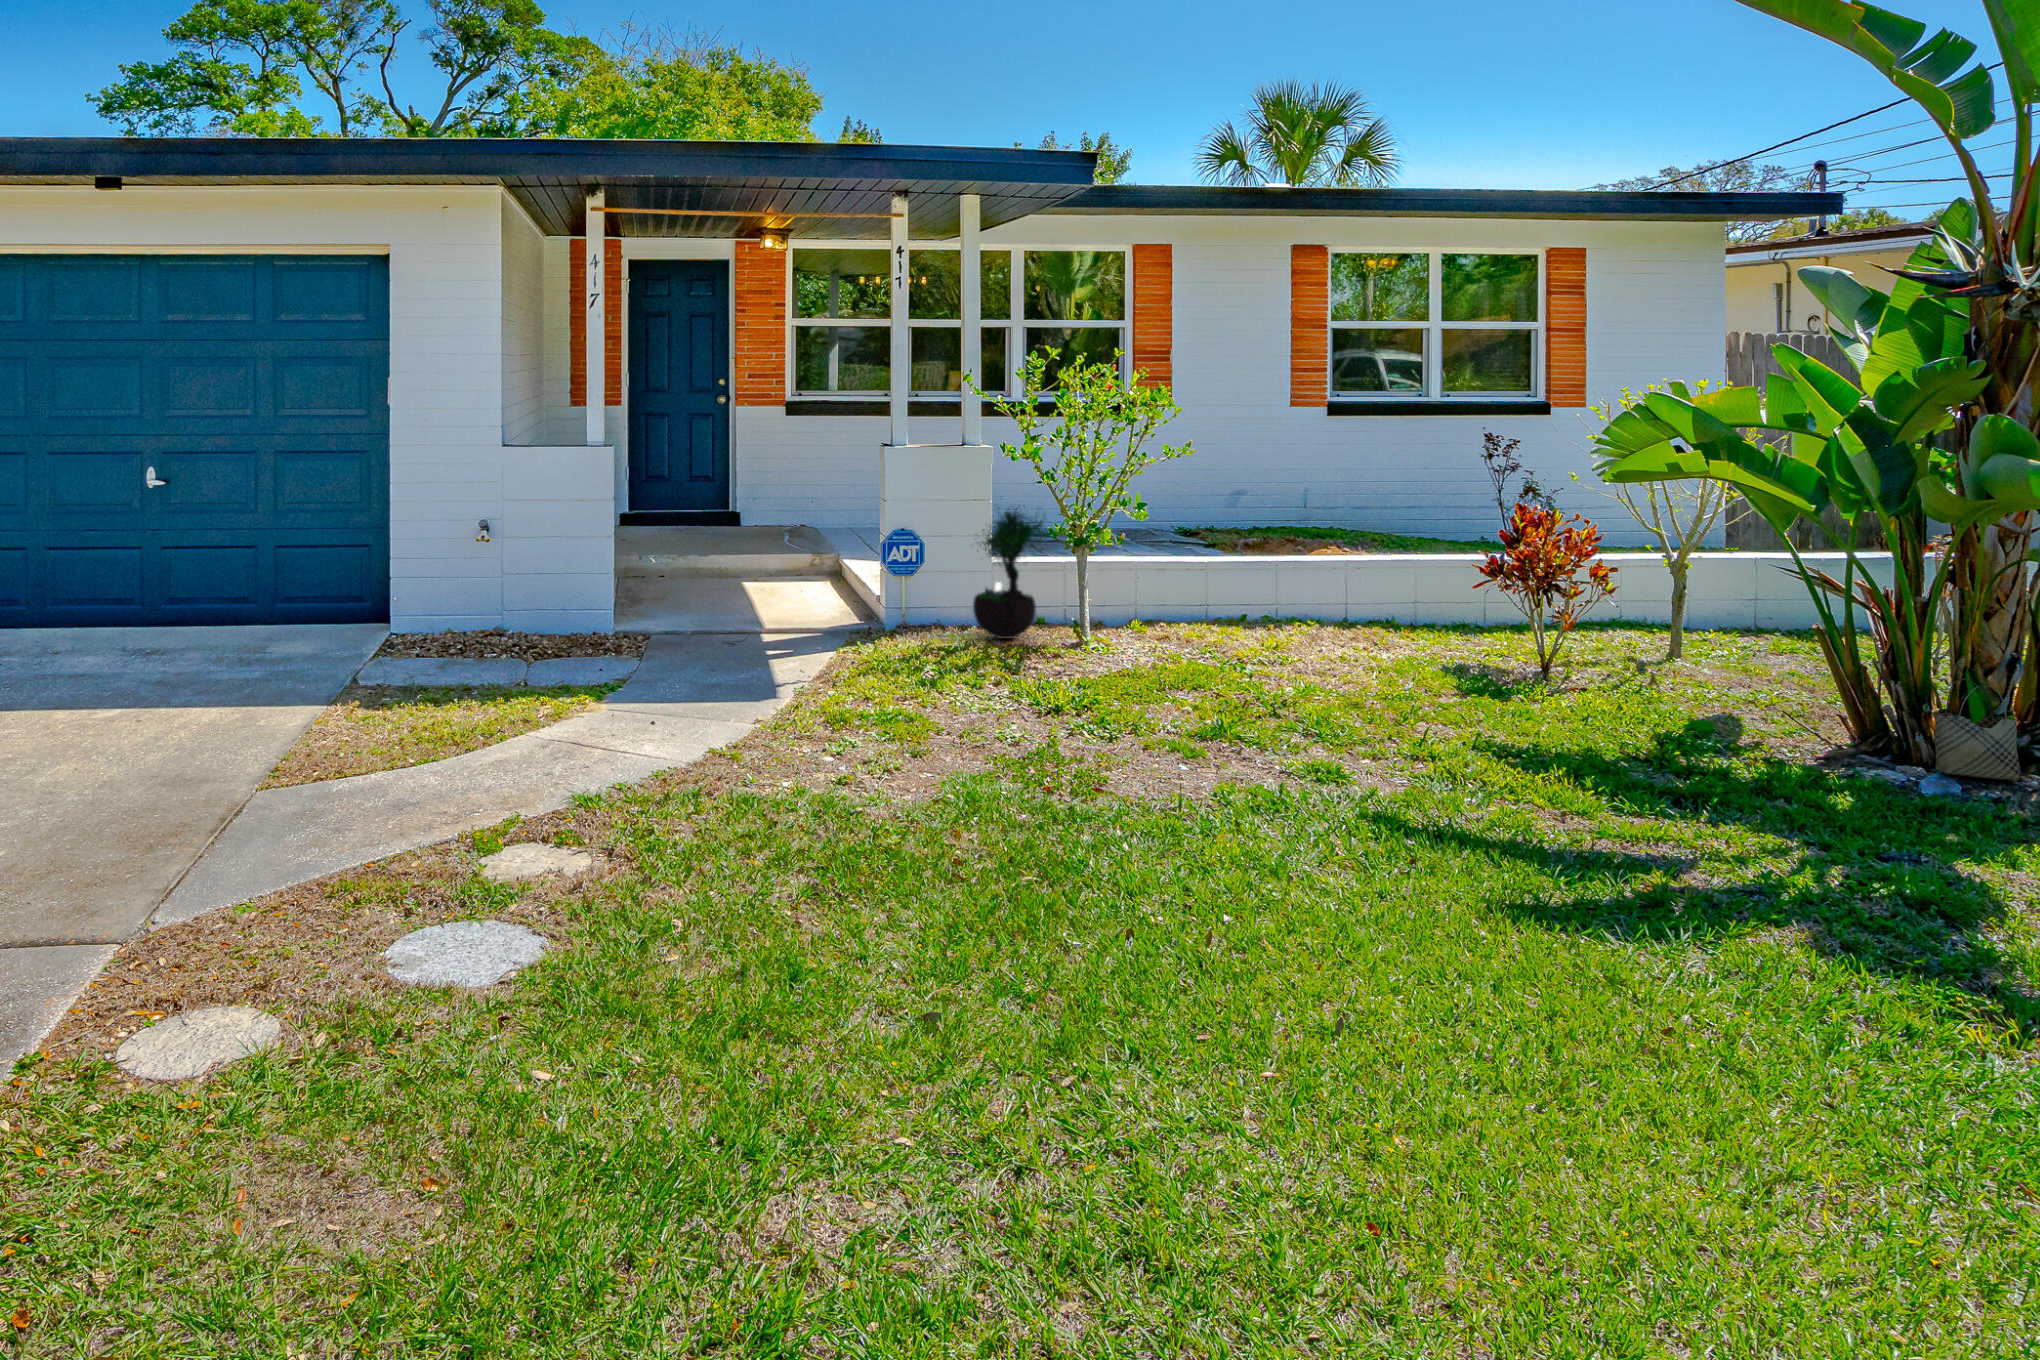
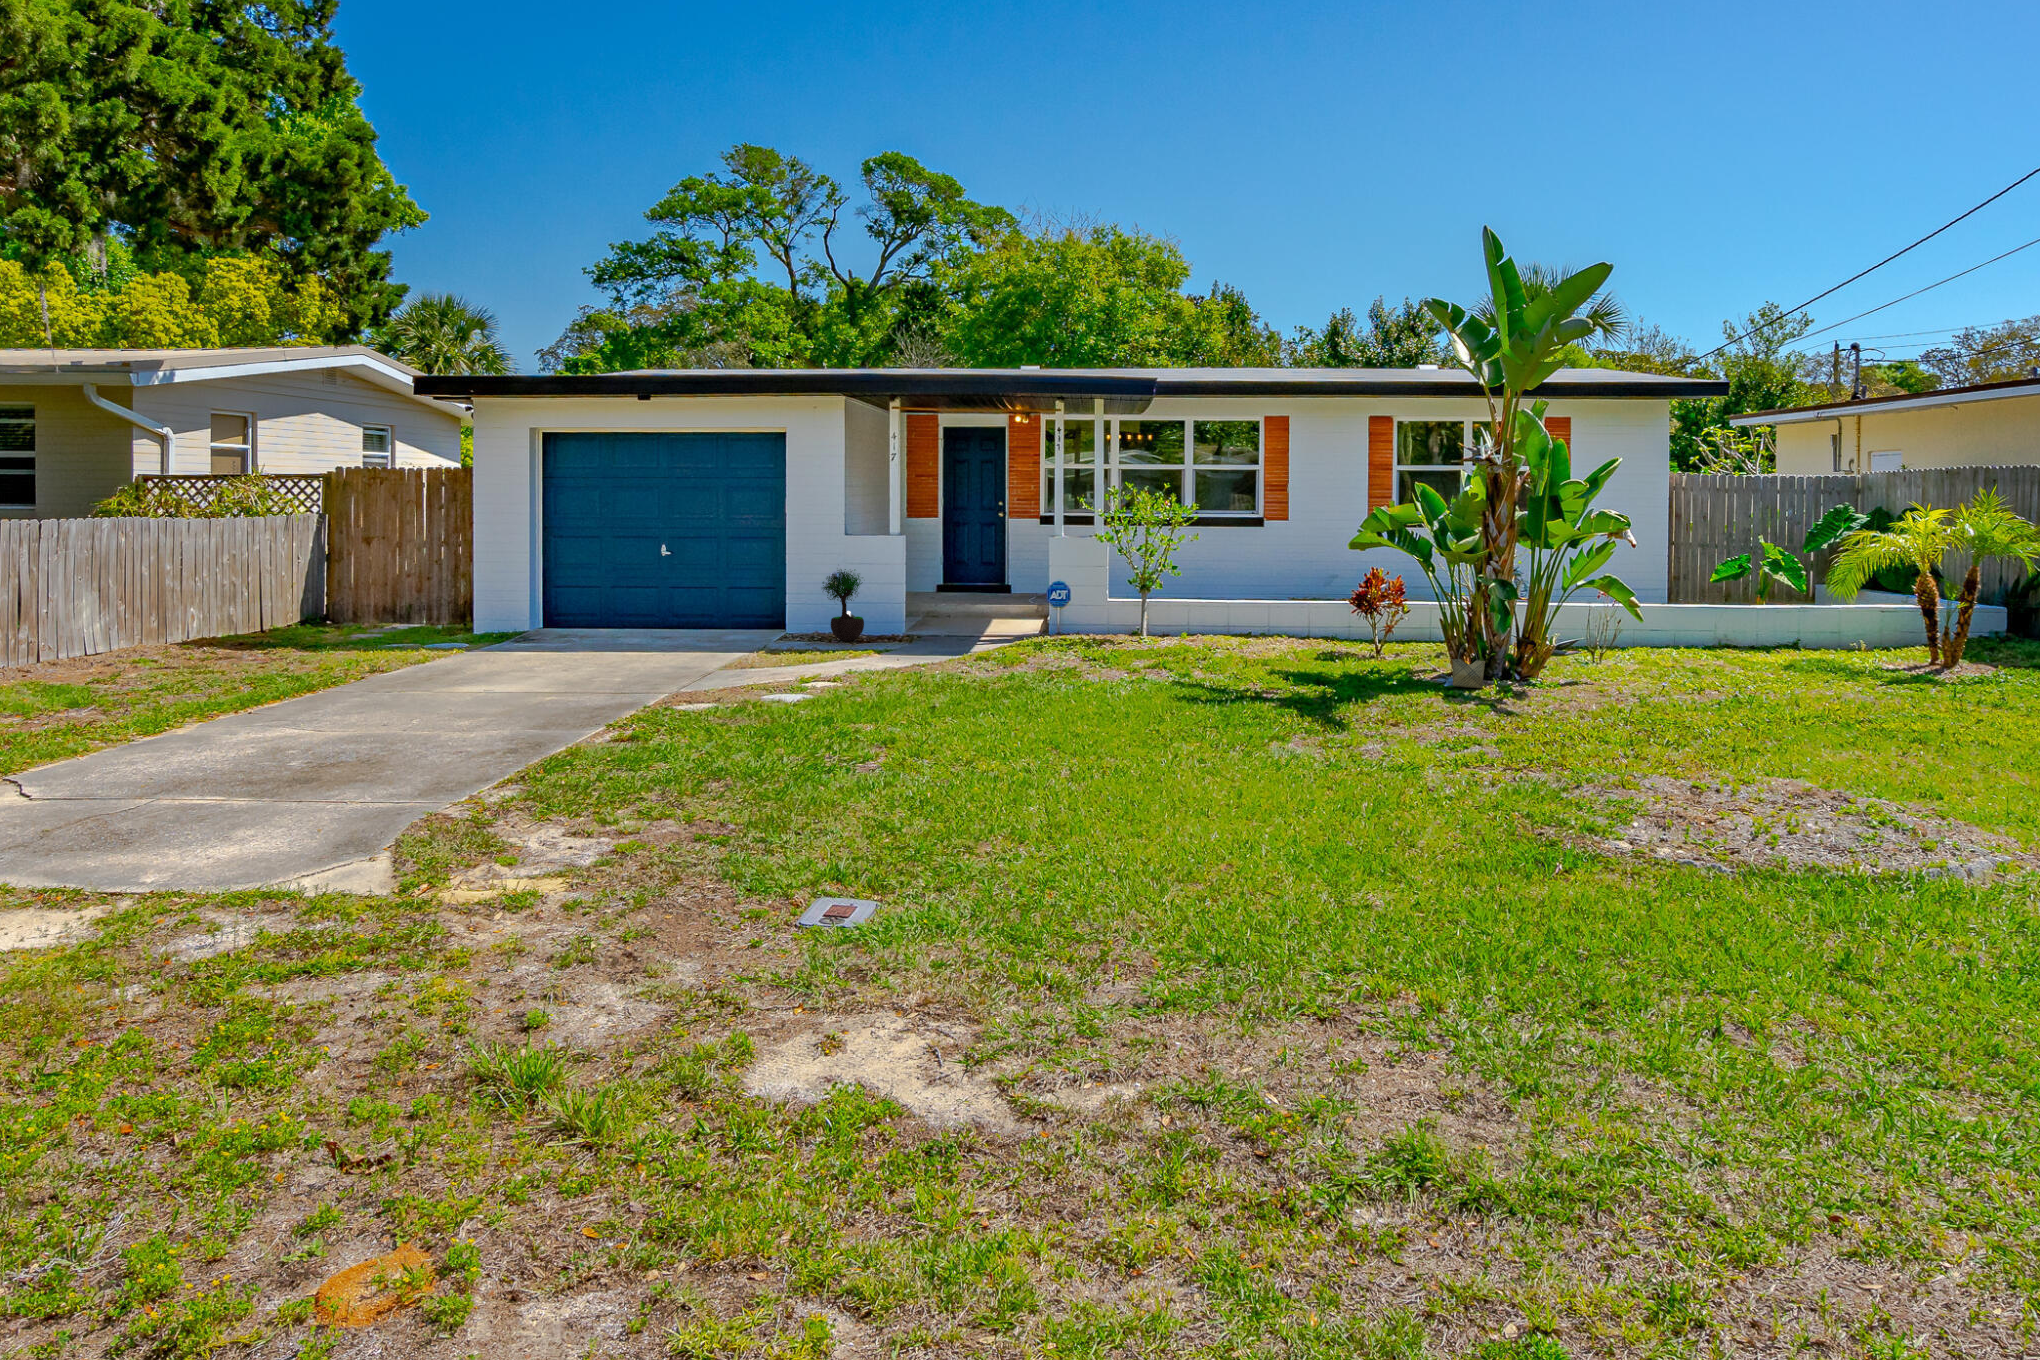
potted tree: present [973,506,1050,639] -> present [823,569,864,641]

